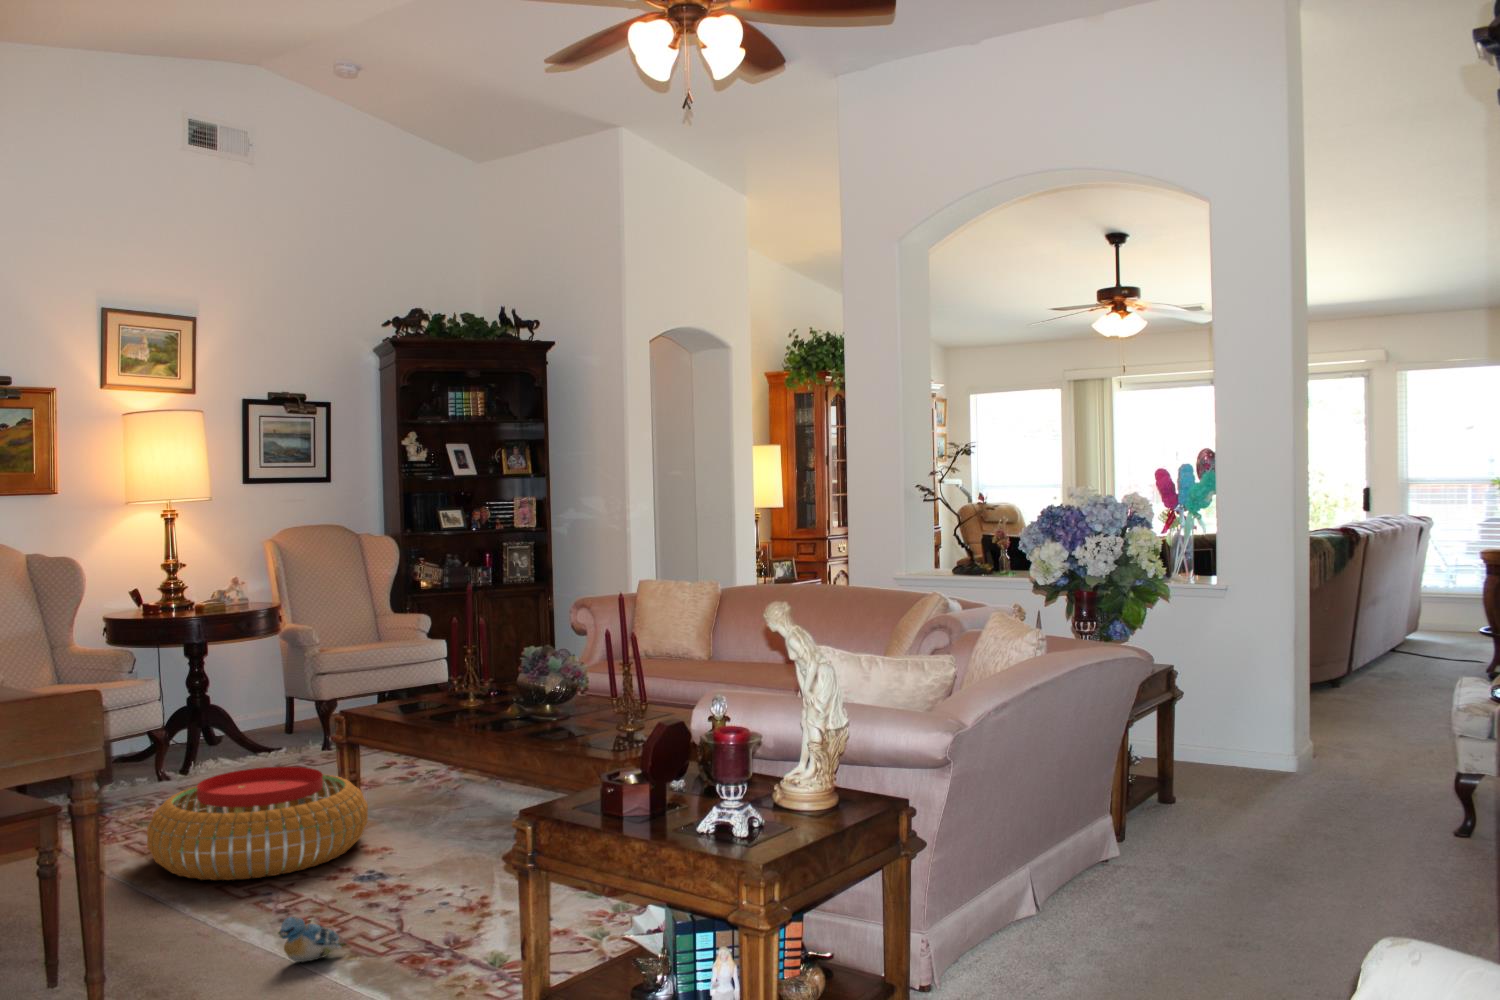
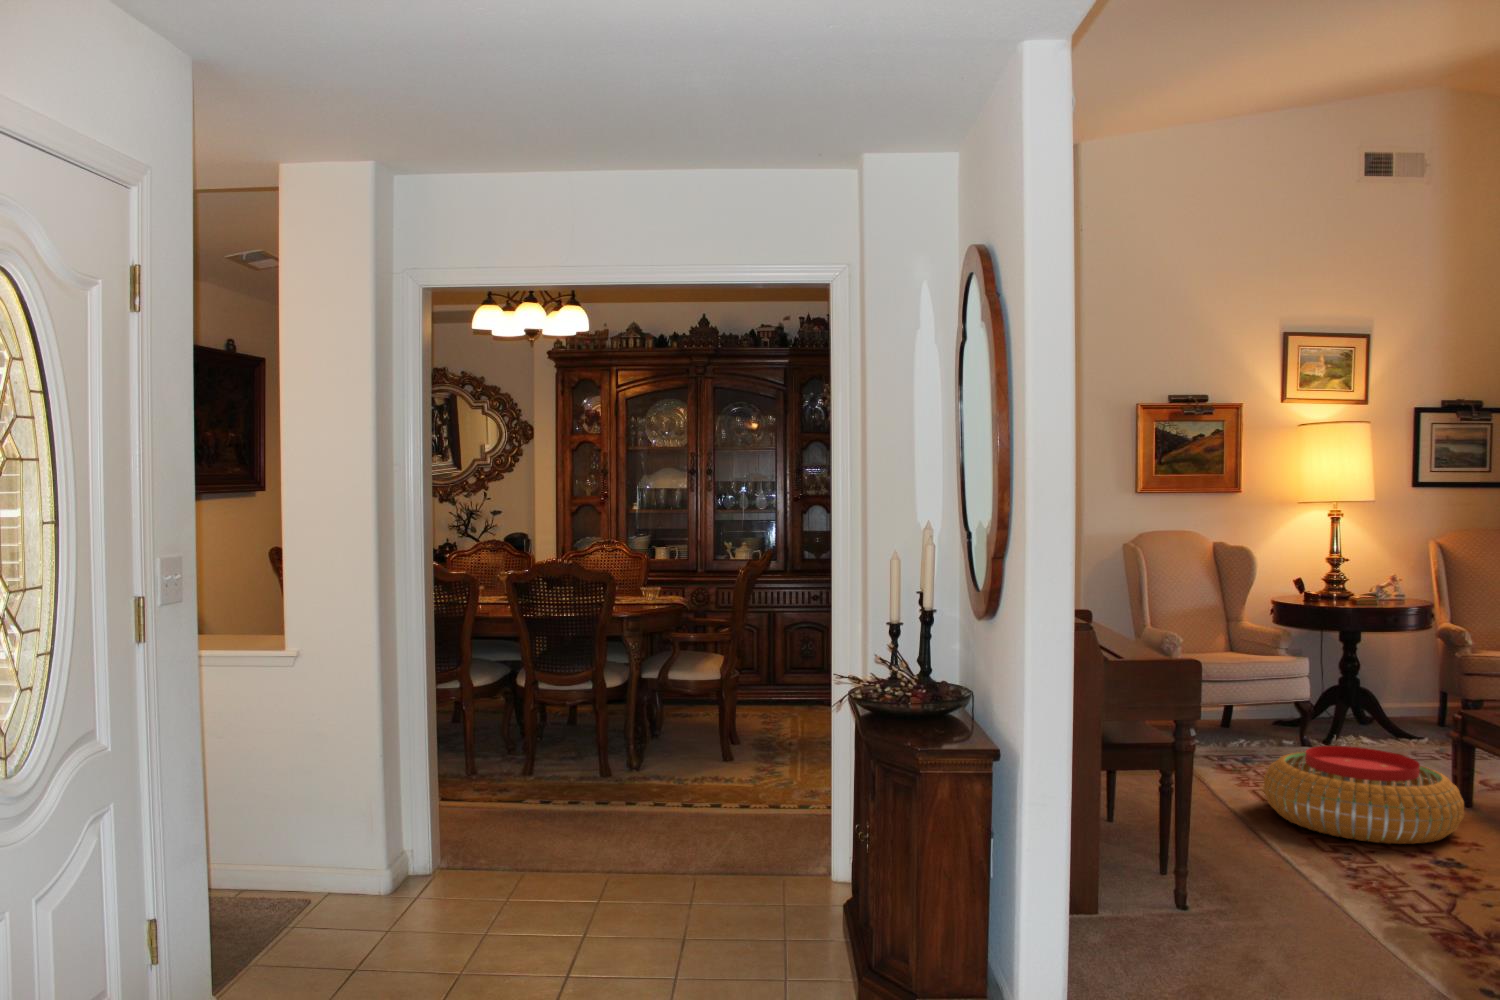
plush toy: present [278,917,346,962] -> none [1329,866,1391,909]

